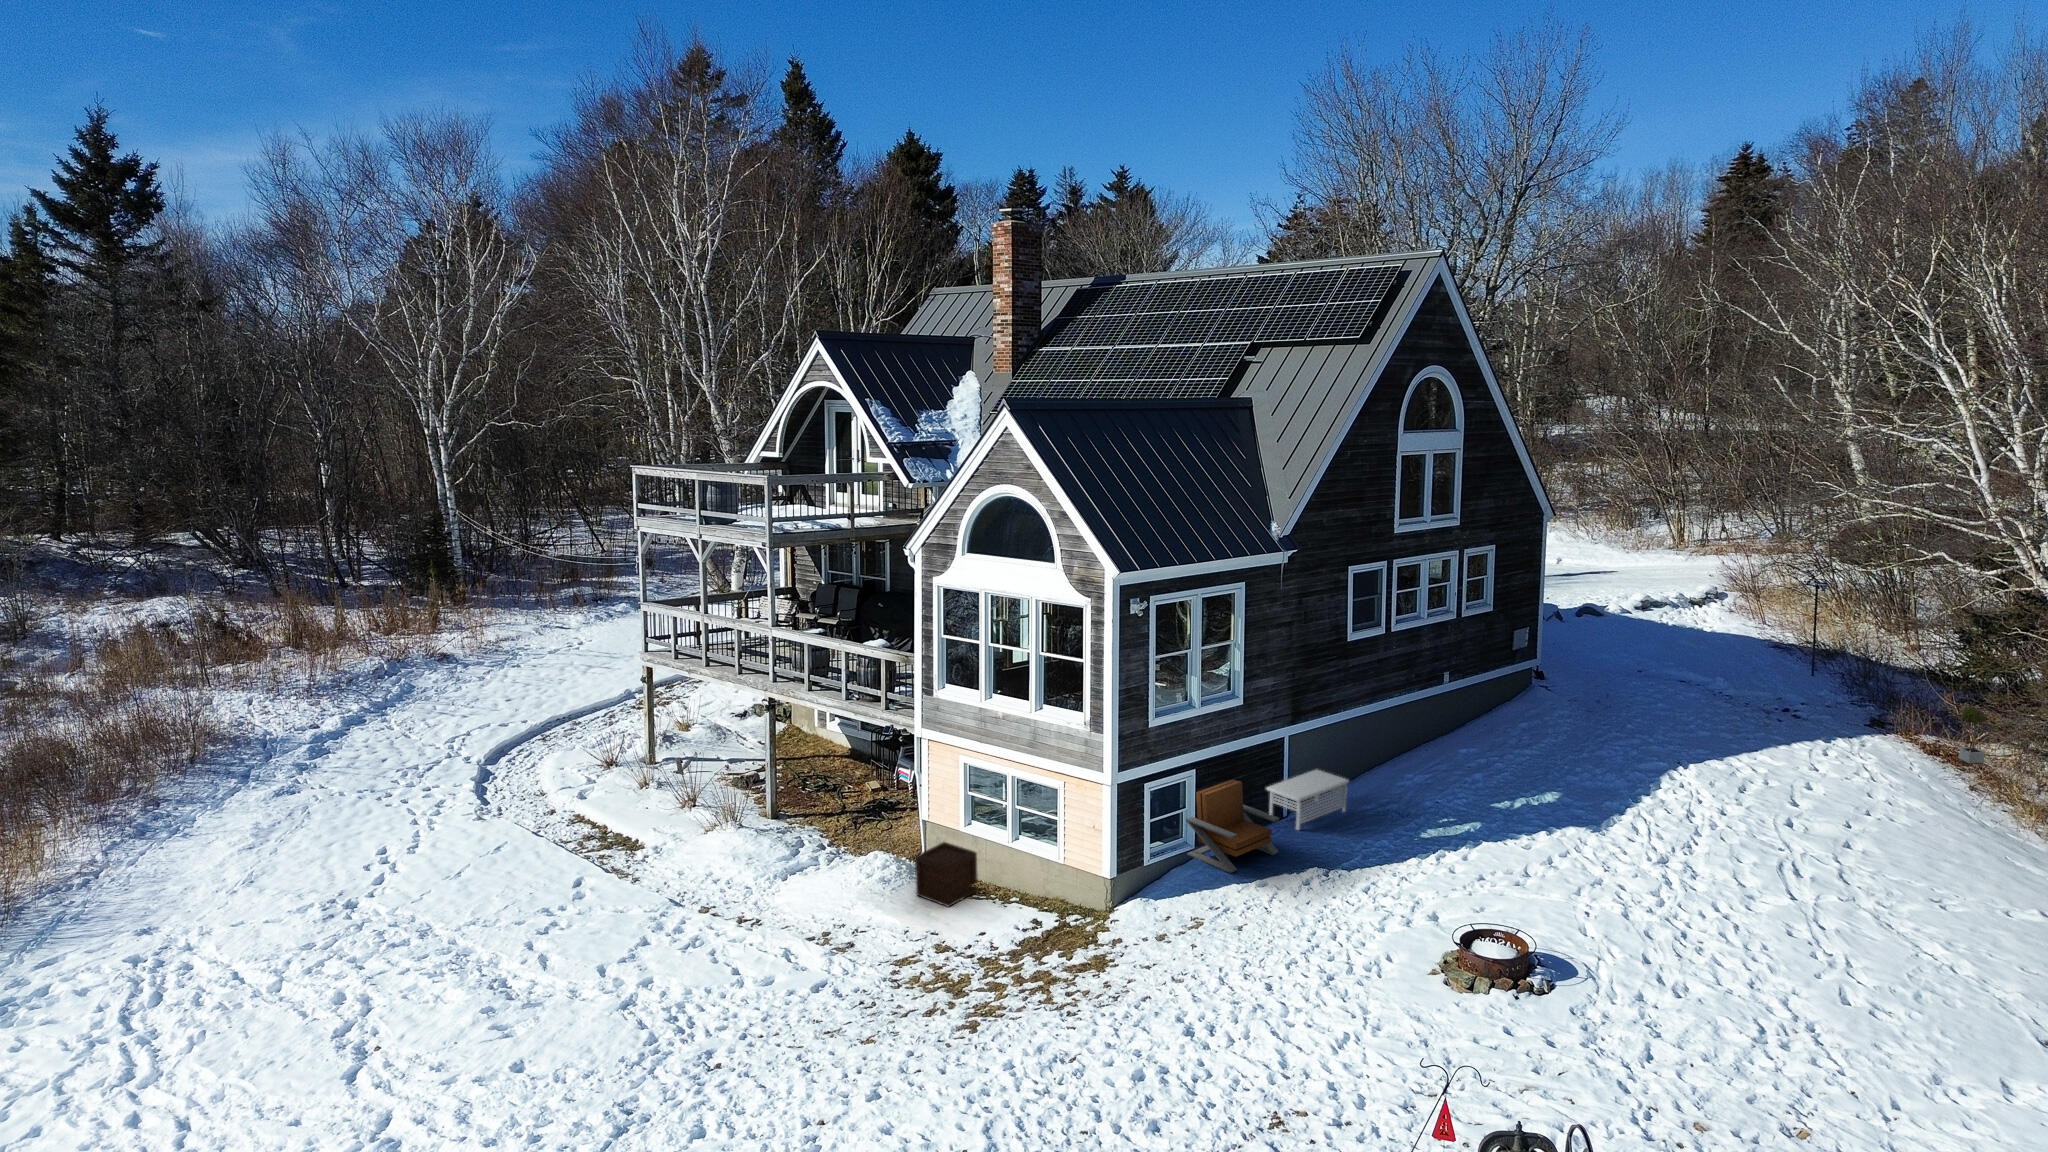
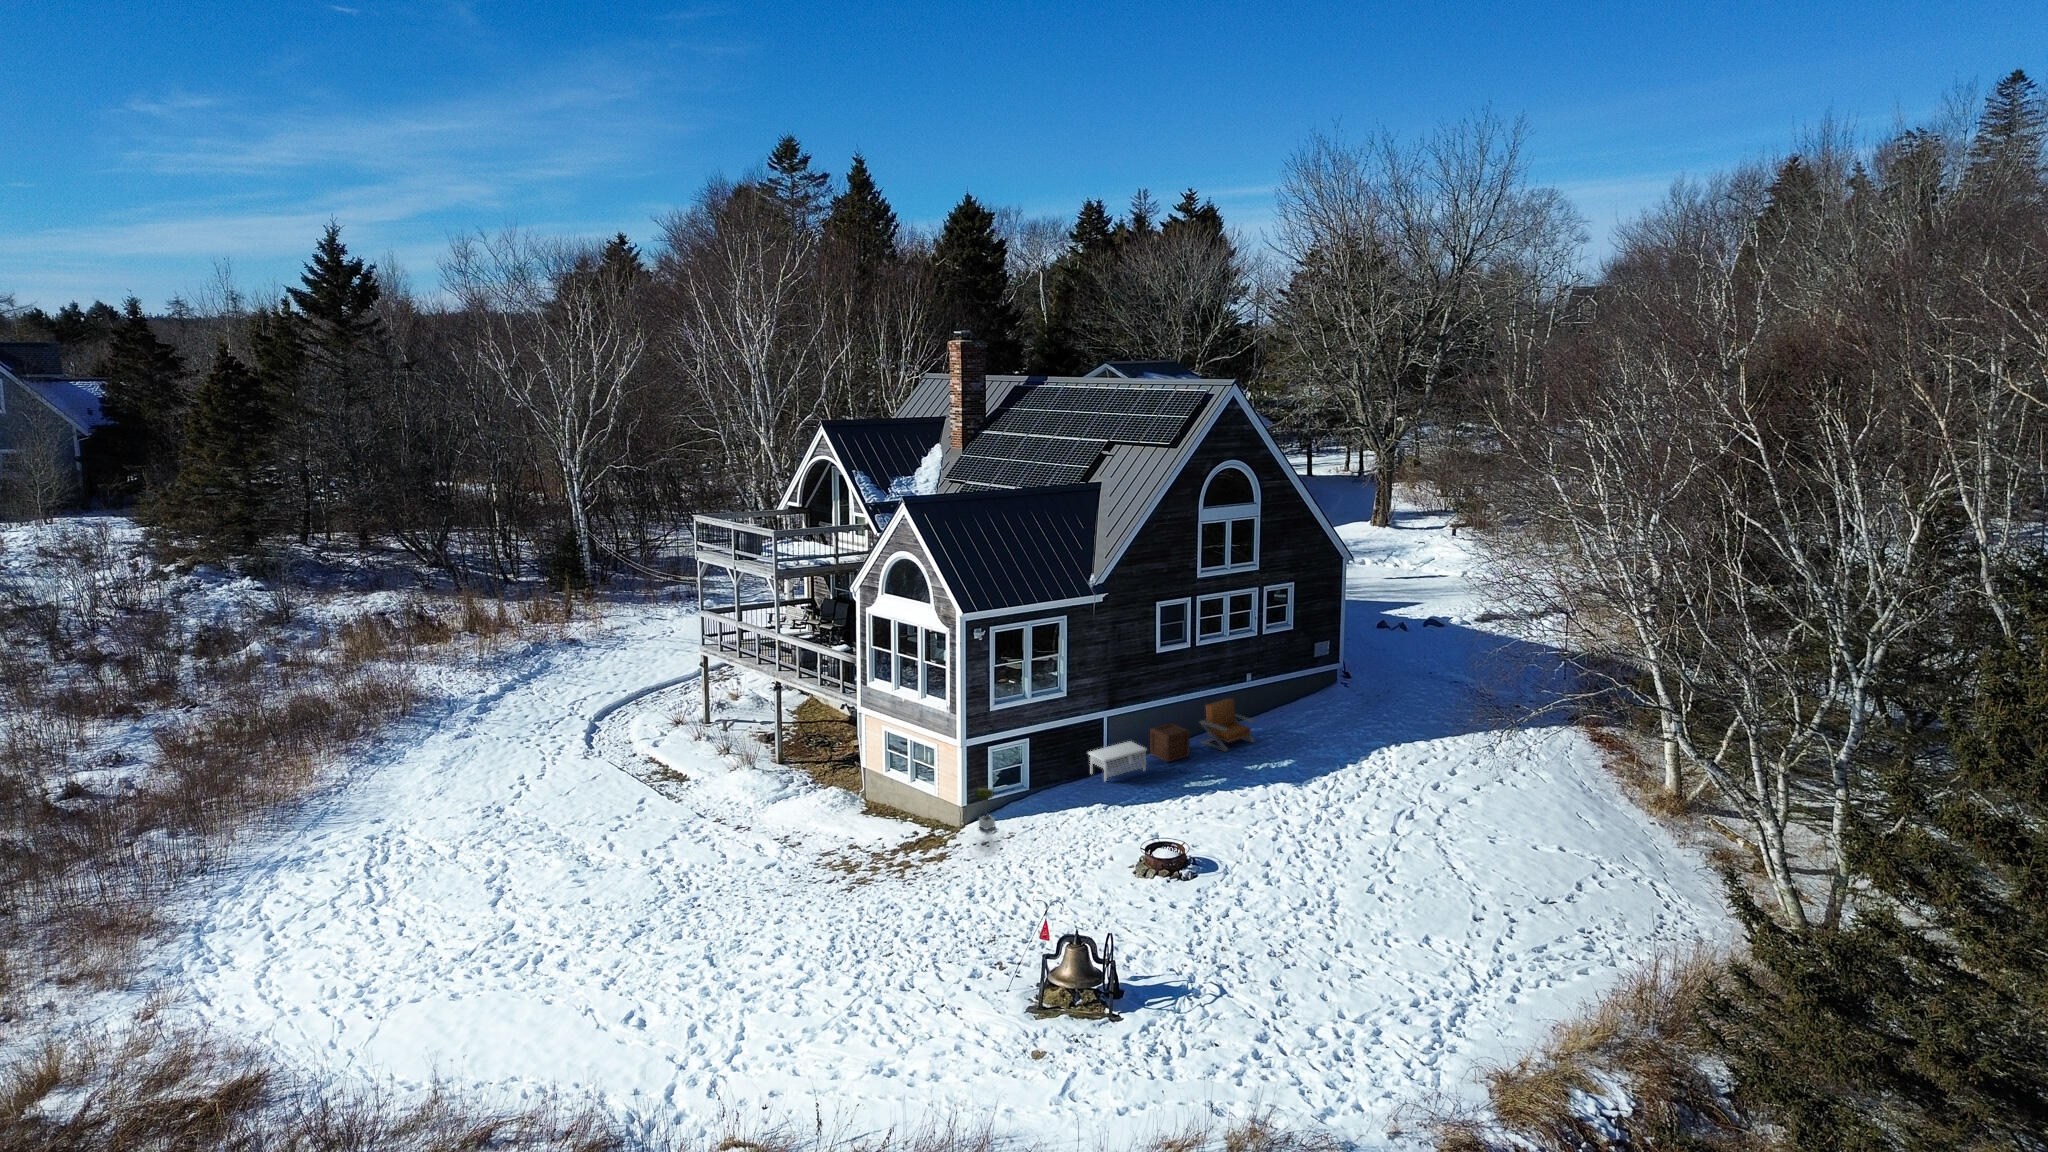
potted tree: present [1959,707,1988,763] -> present [975,788,995,830]
lounge chair: present [1186,780,1279,873] -> present [1200,698,1255,751]
wooden crate: present [915,842,978,907] -> present [1150,723,1190,762]

